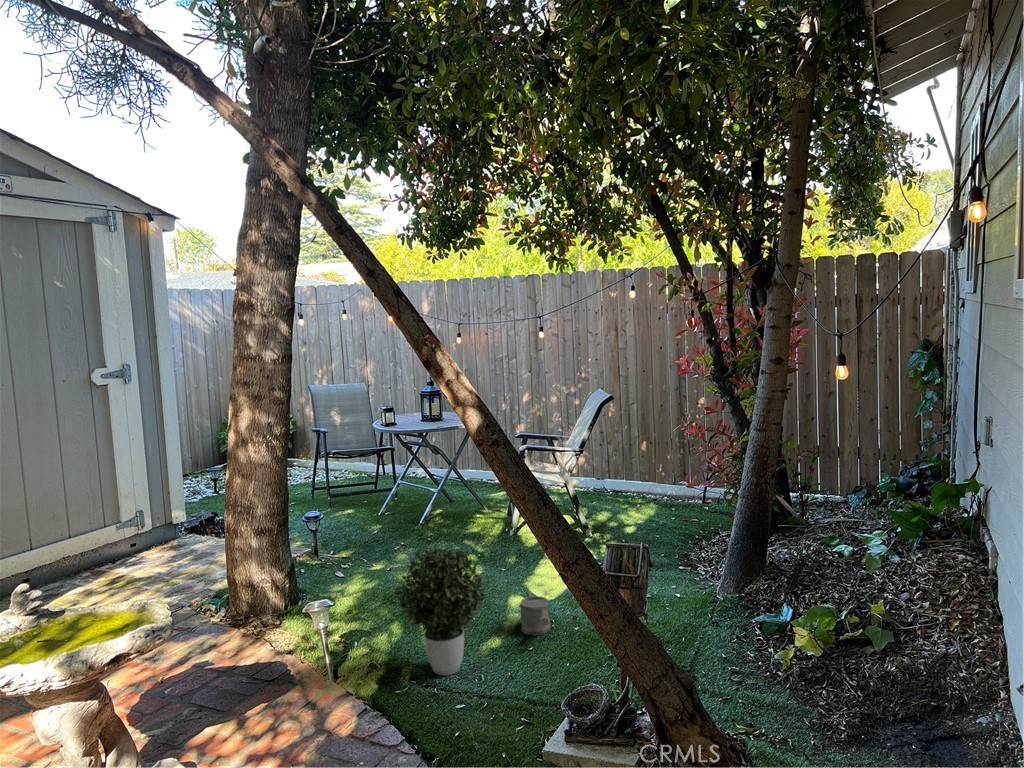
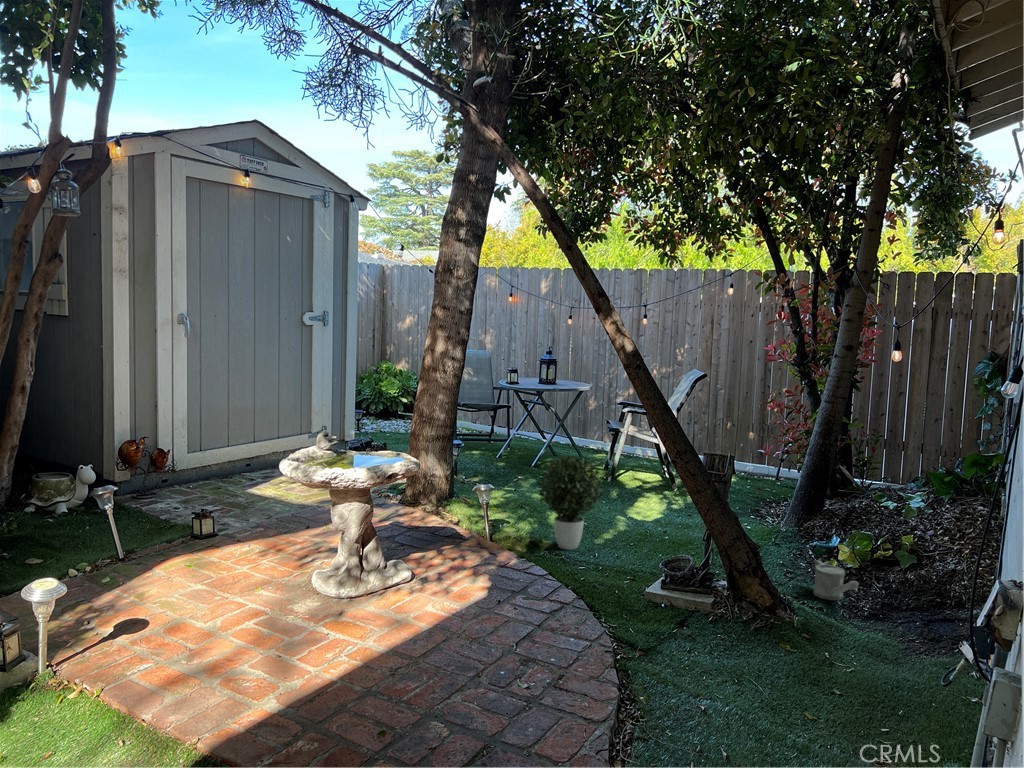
watering can: present [520,591,550,636] -> present [813,560,858,600]

